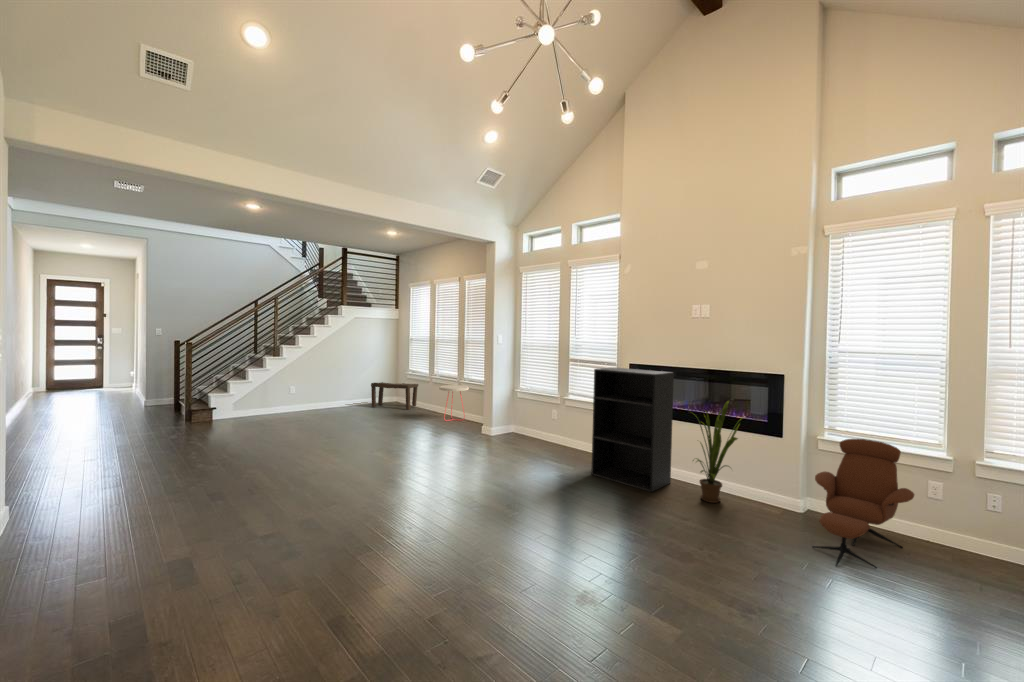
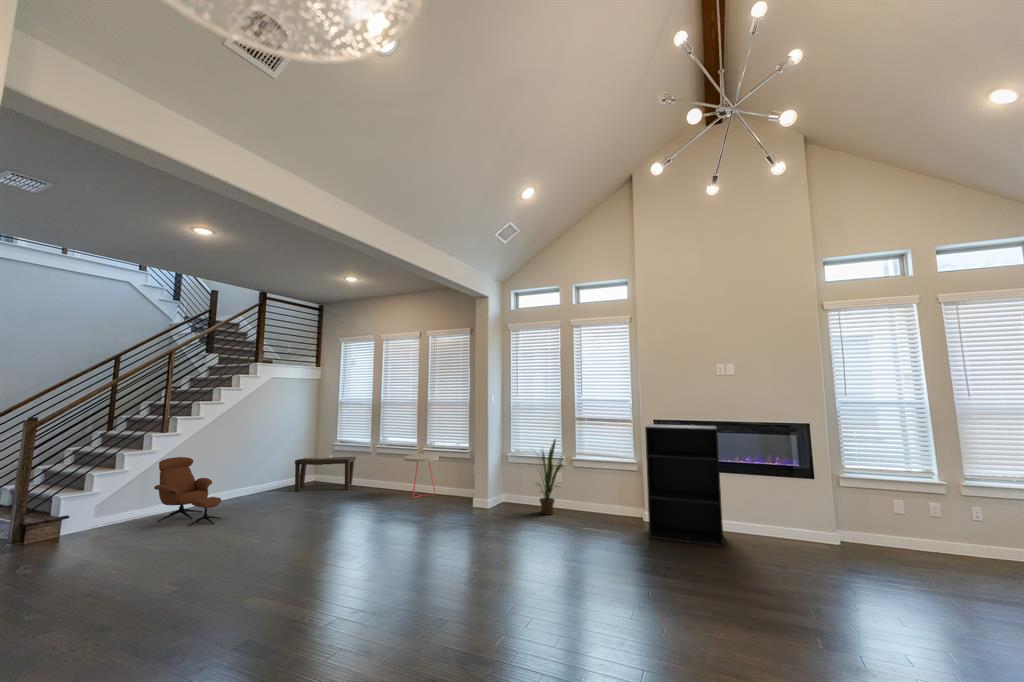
house plant: present [693,401,739,503] -> present [537,439,563,514]
lounge chair: present [812,439,914,568] -> present [154,457,221,526]

